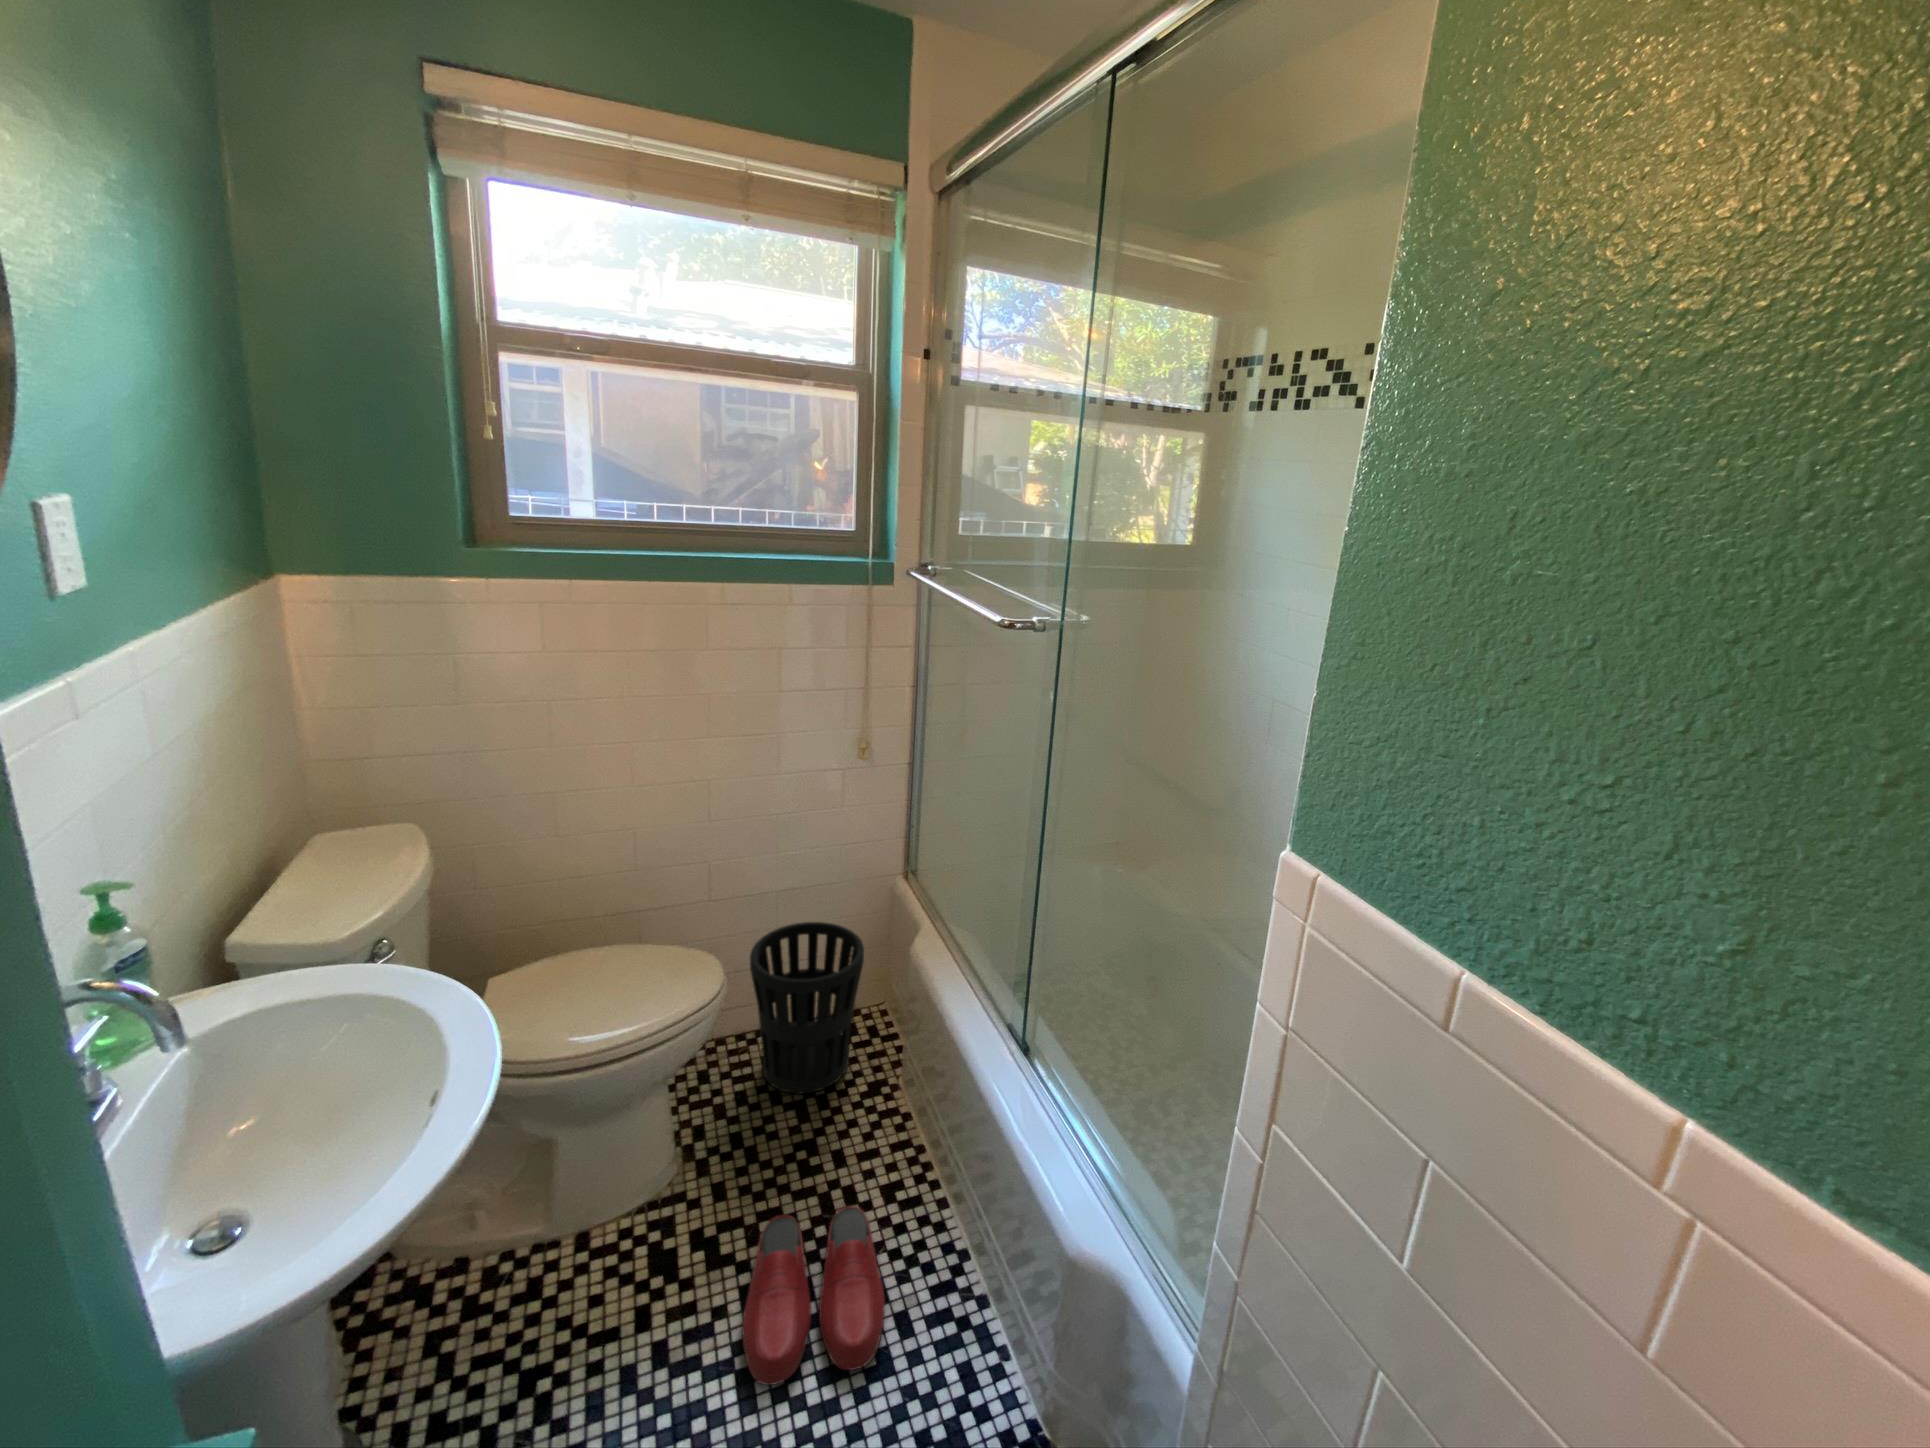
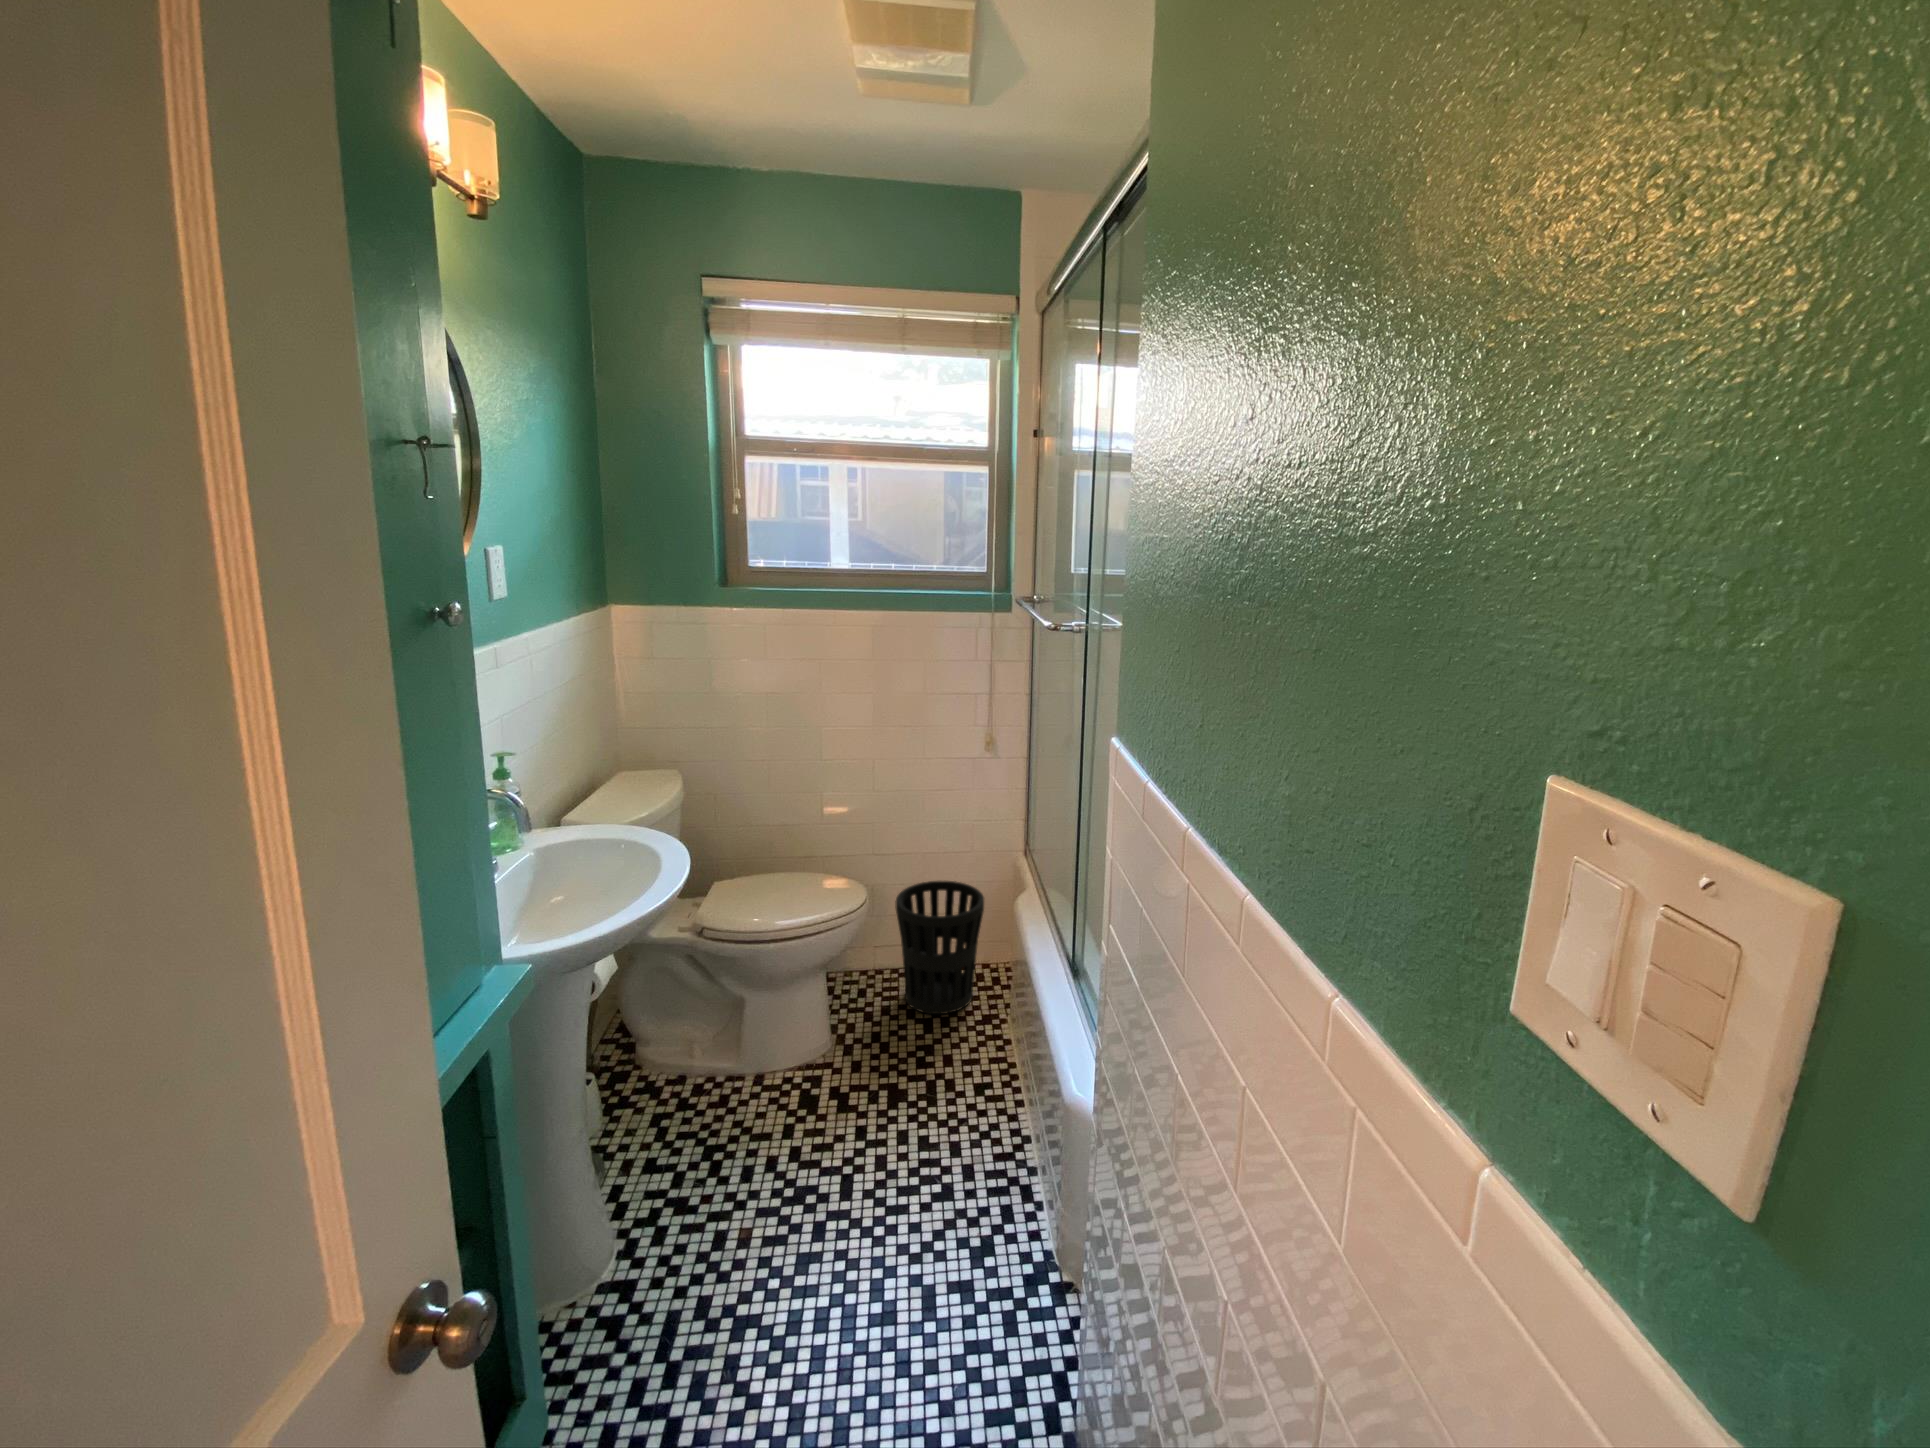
slippers: present [743,1206,885,1385] -> none [850,1086,958,1191]

